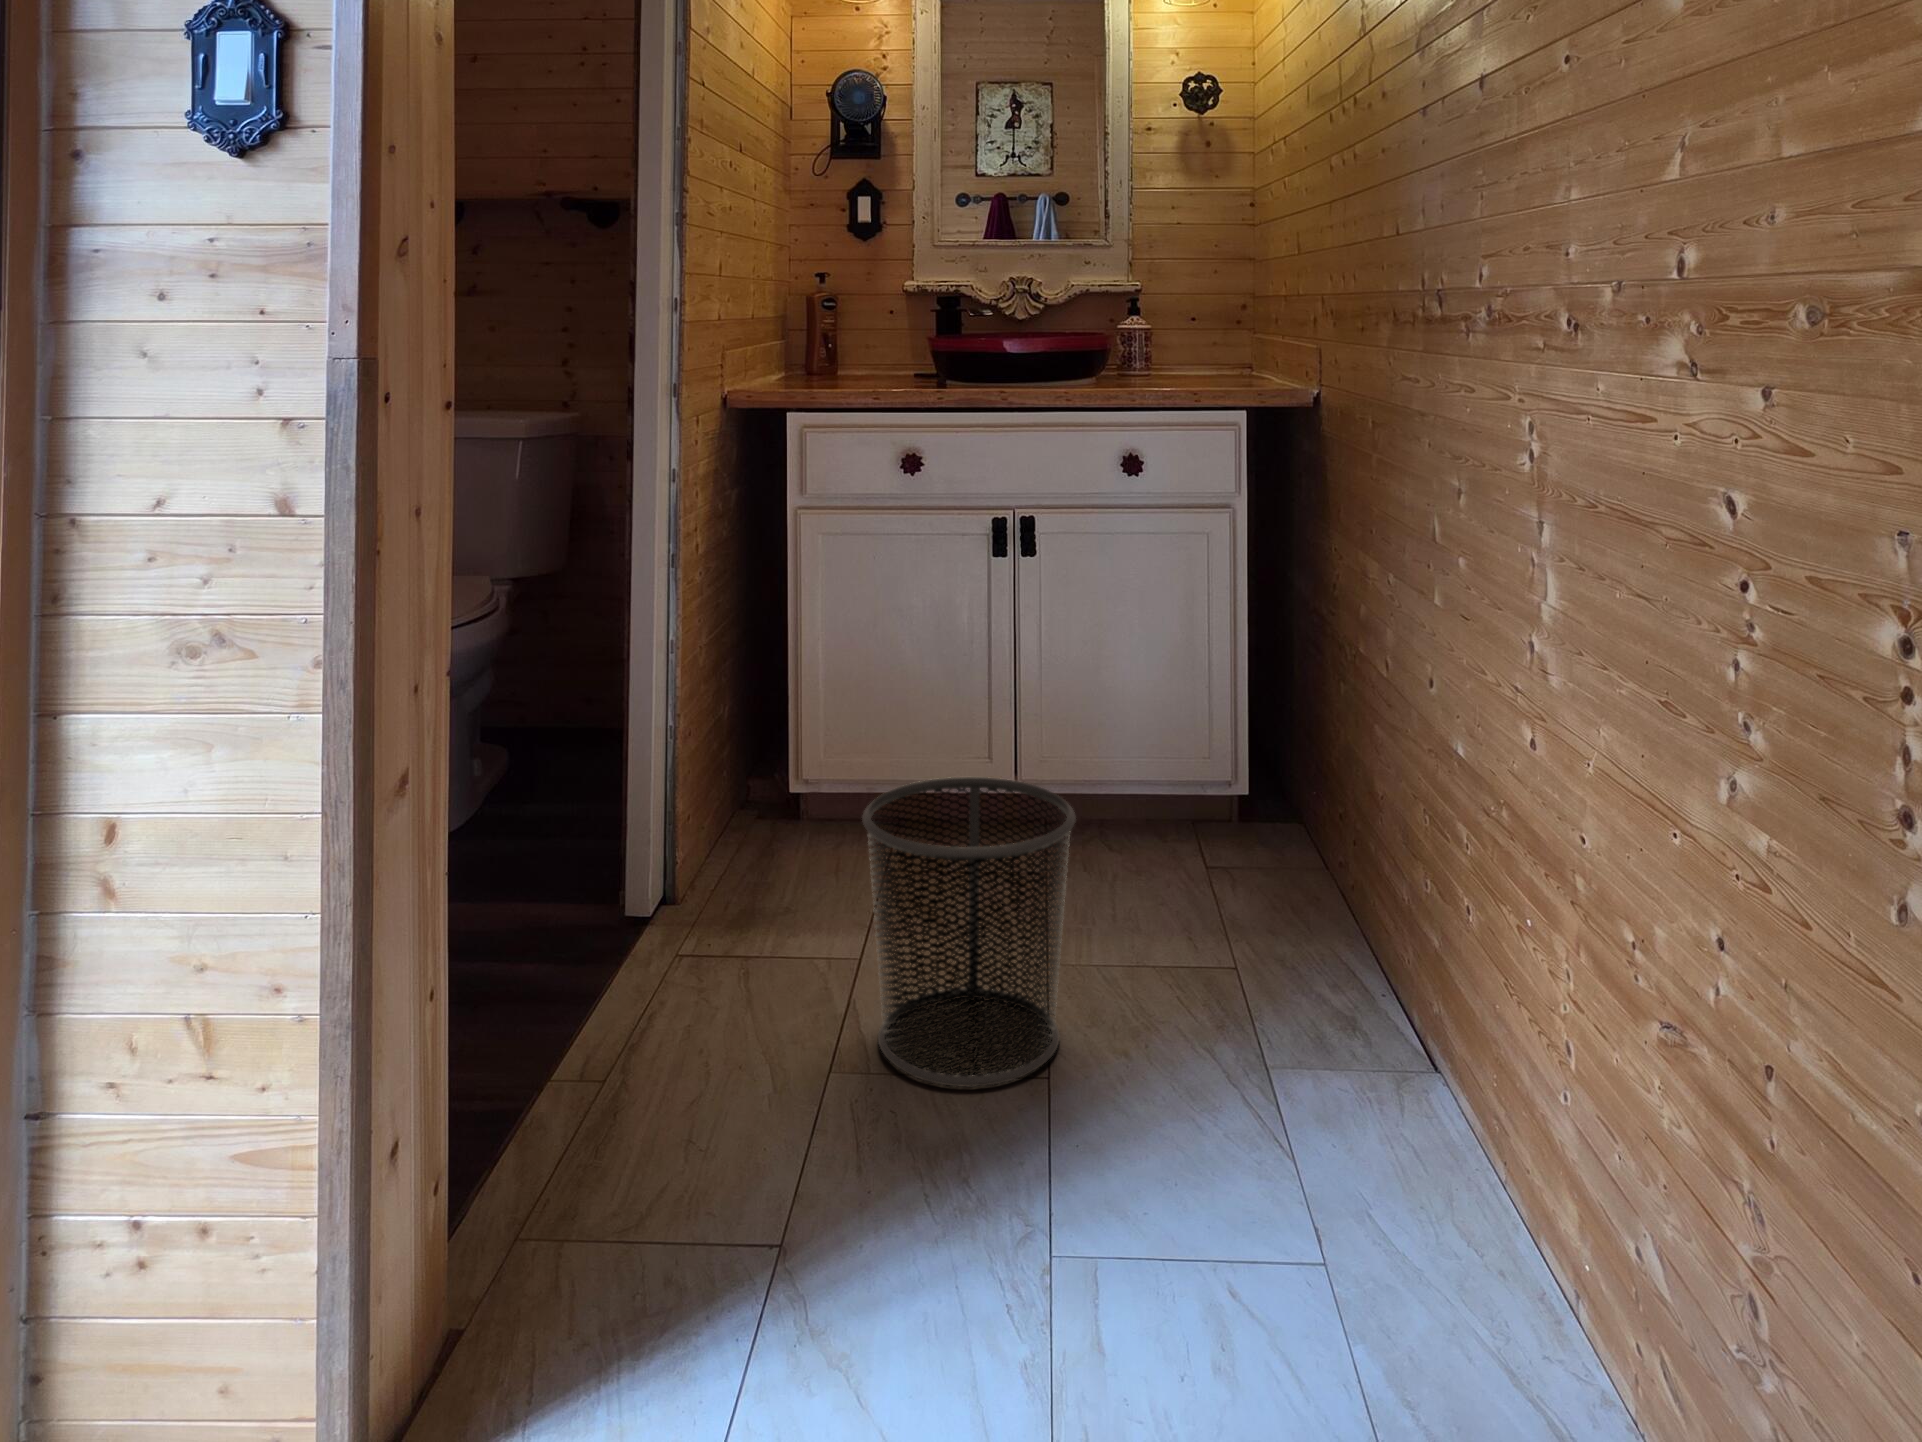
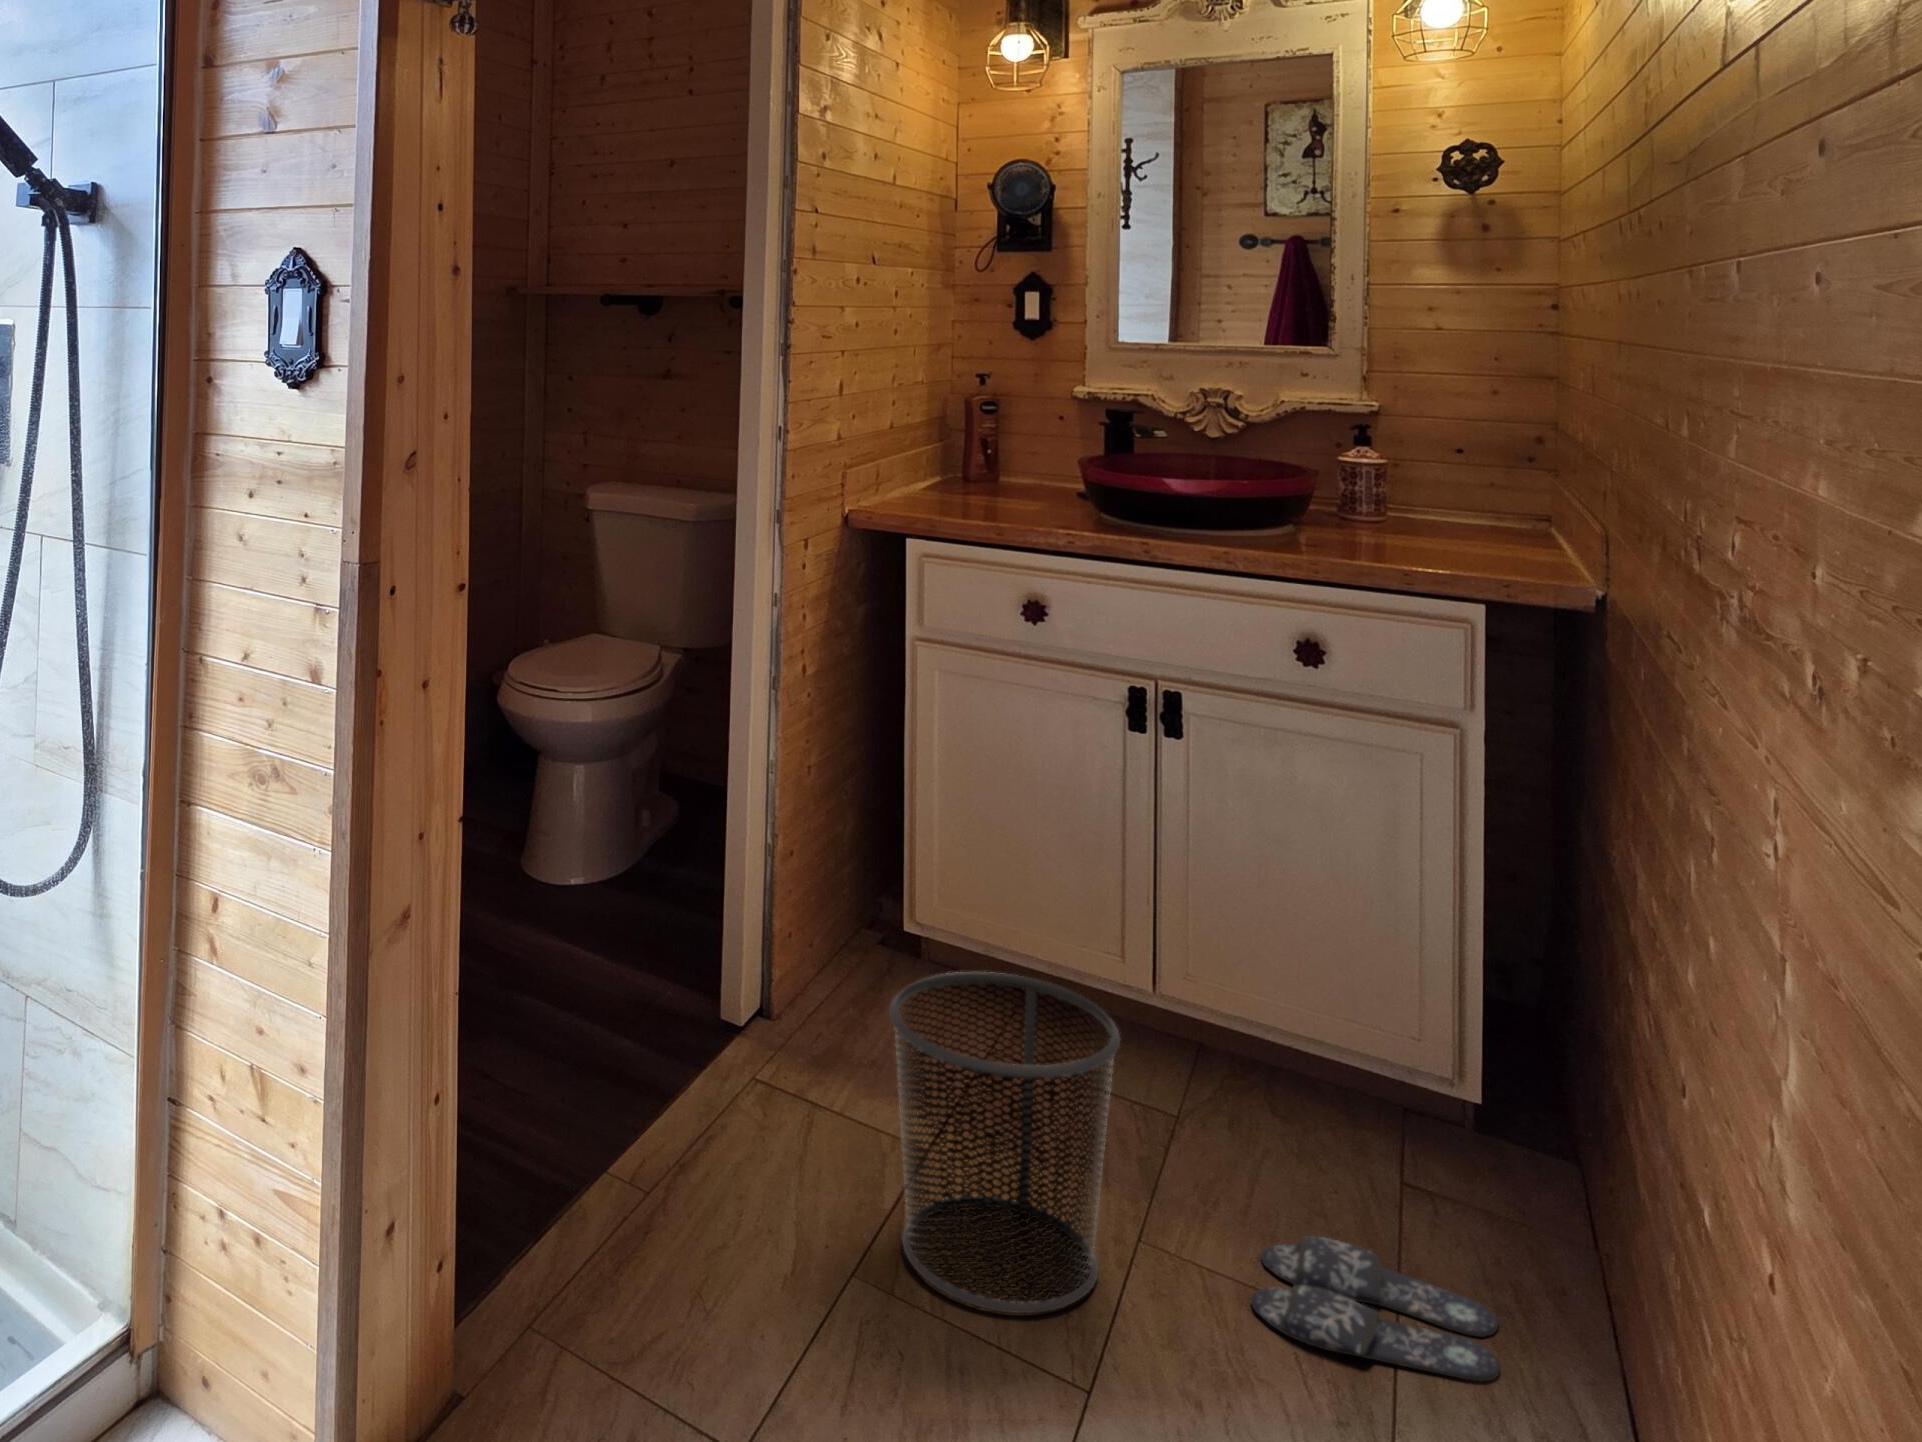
slippers: none [1175,952,1376,1039] -> present [1251,1236,1500,1382]

